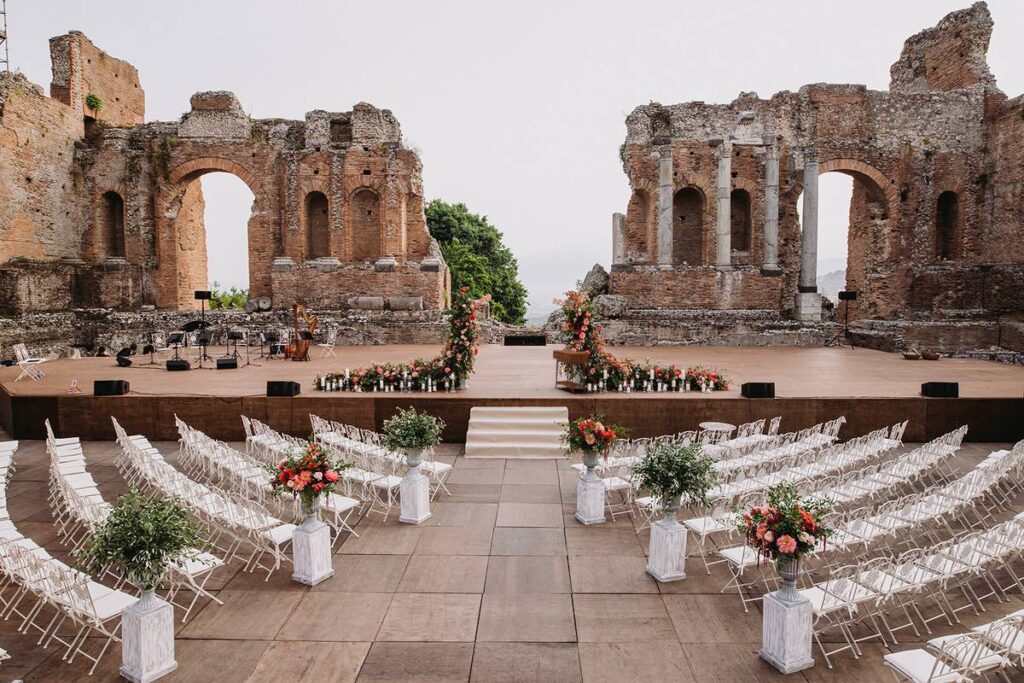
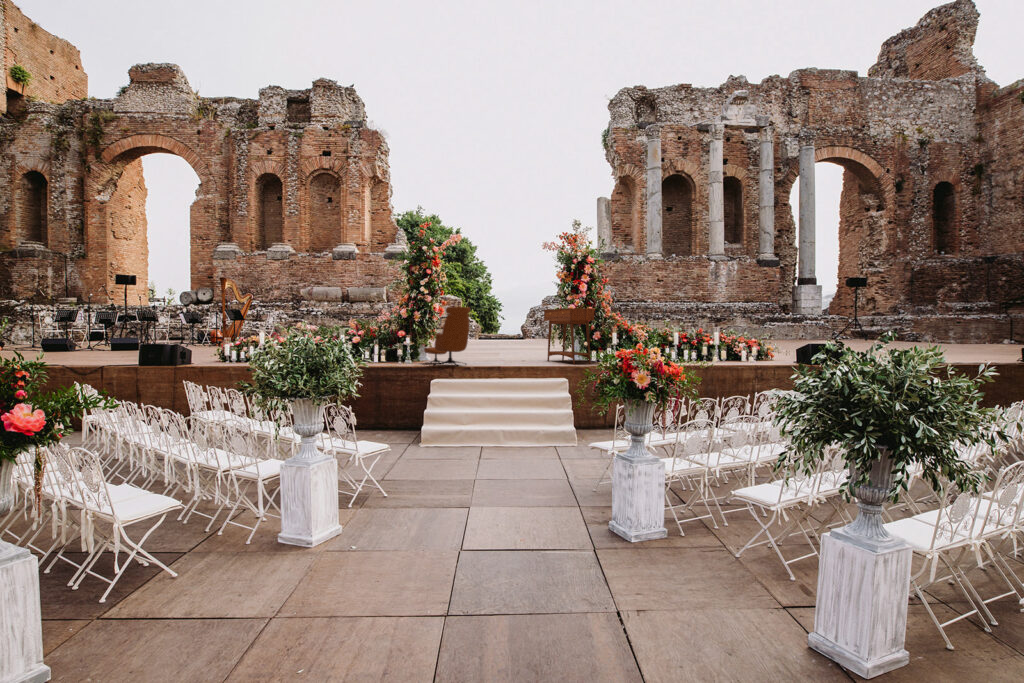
lounge chair: none [465,354,499,396] -> present [424,307,470,366]

